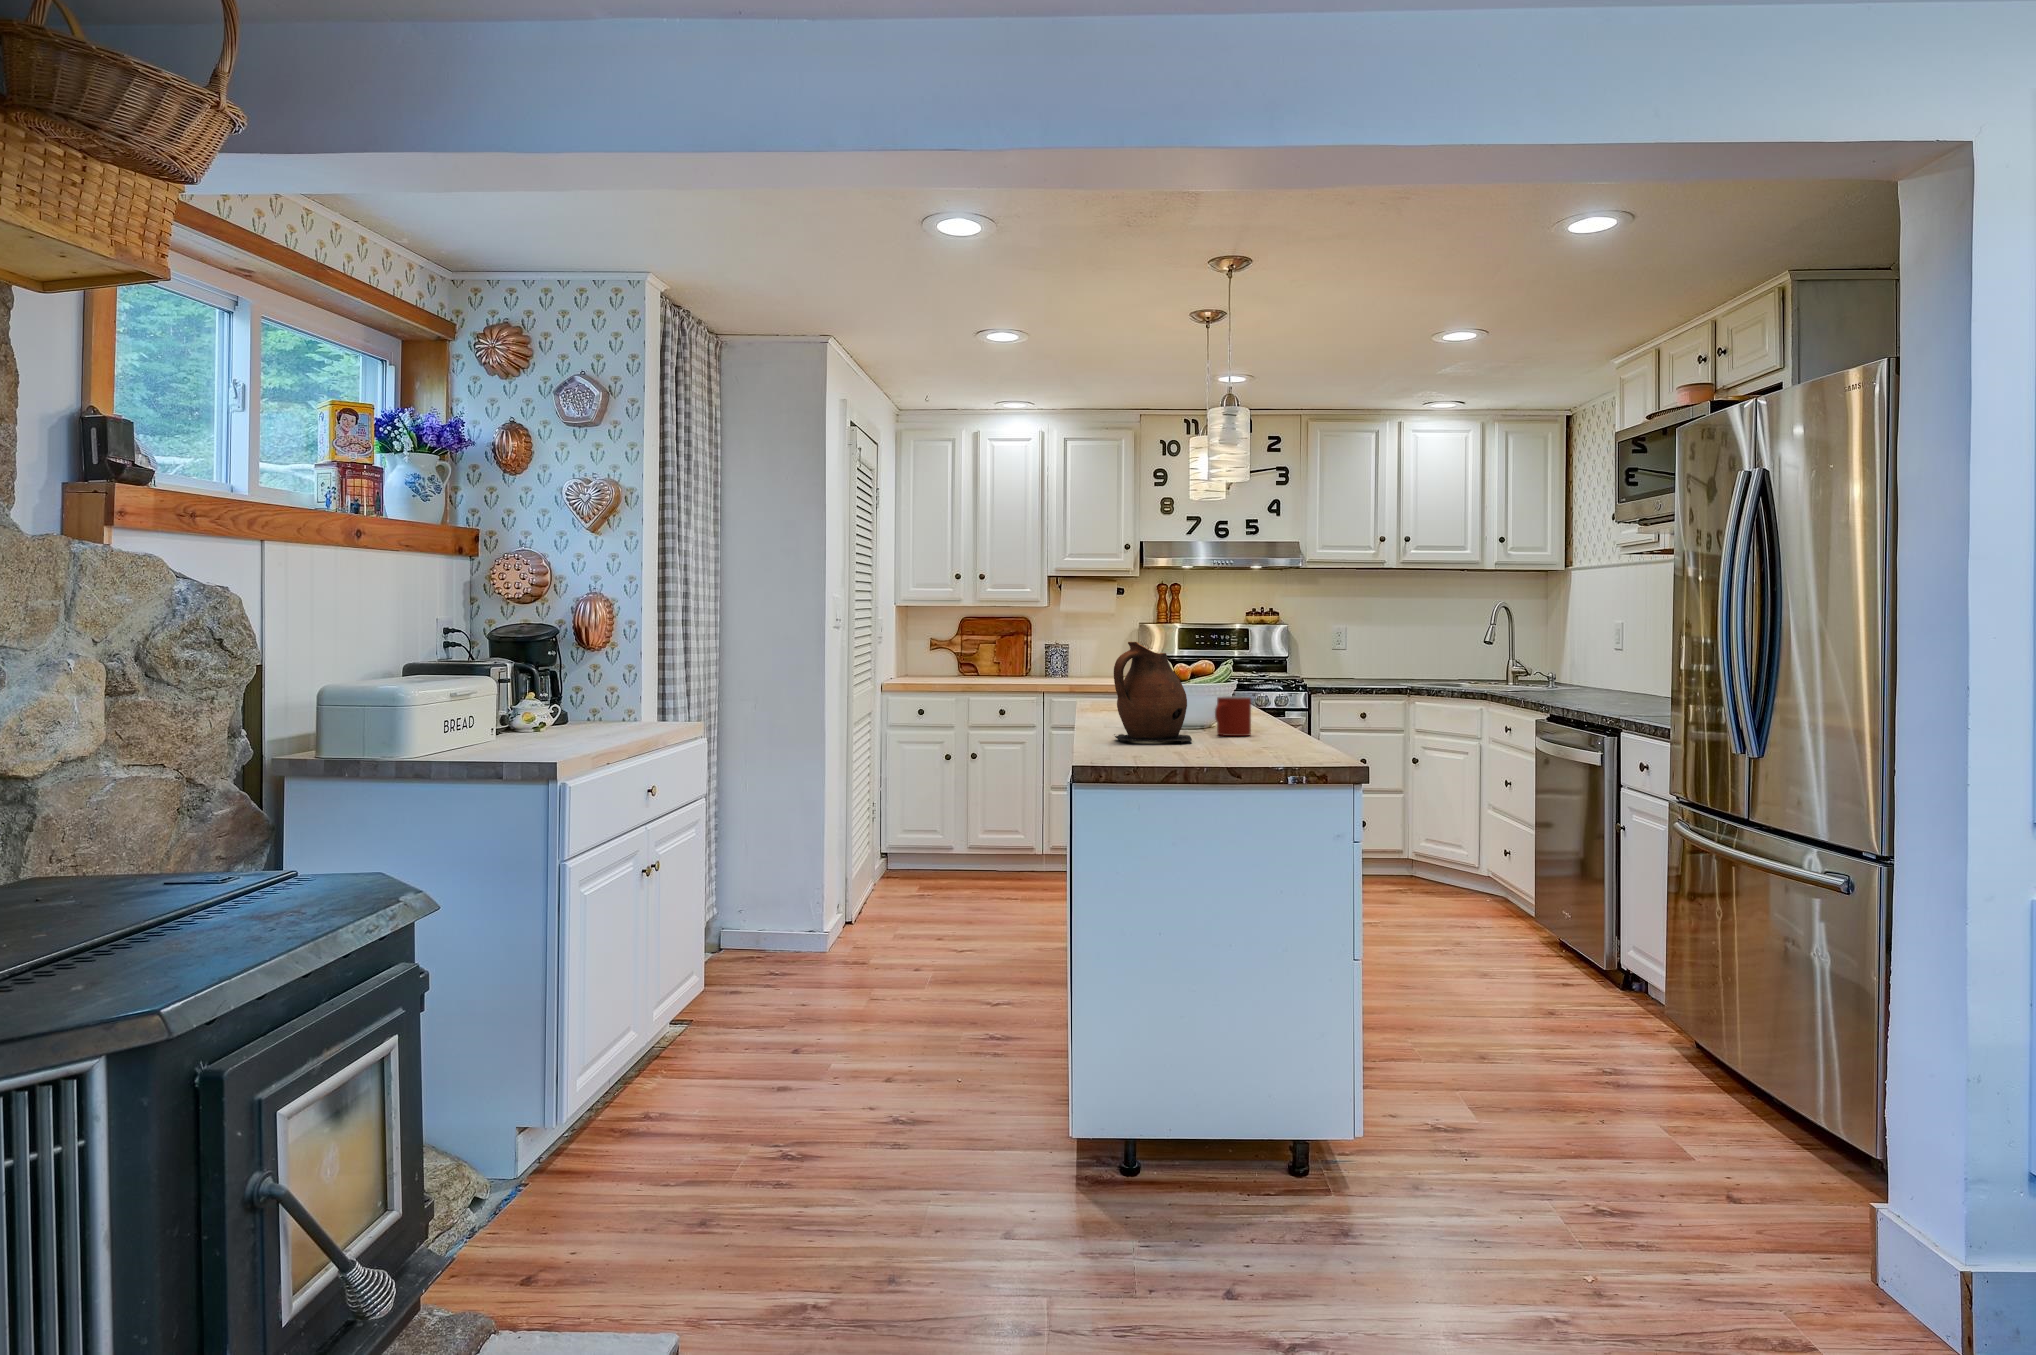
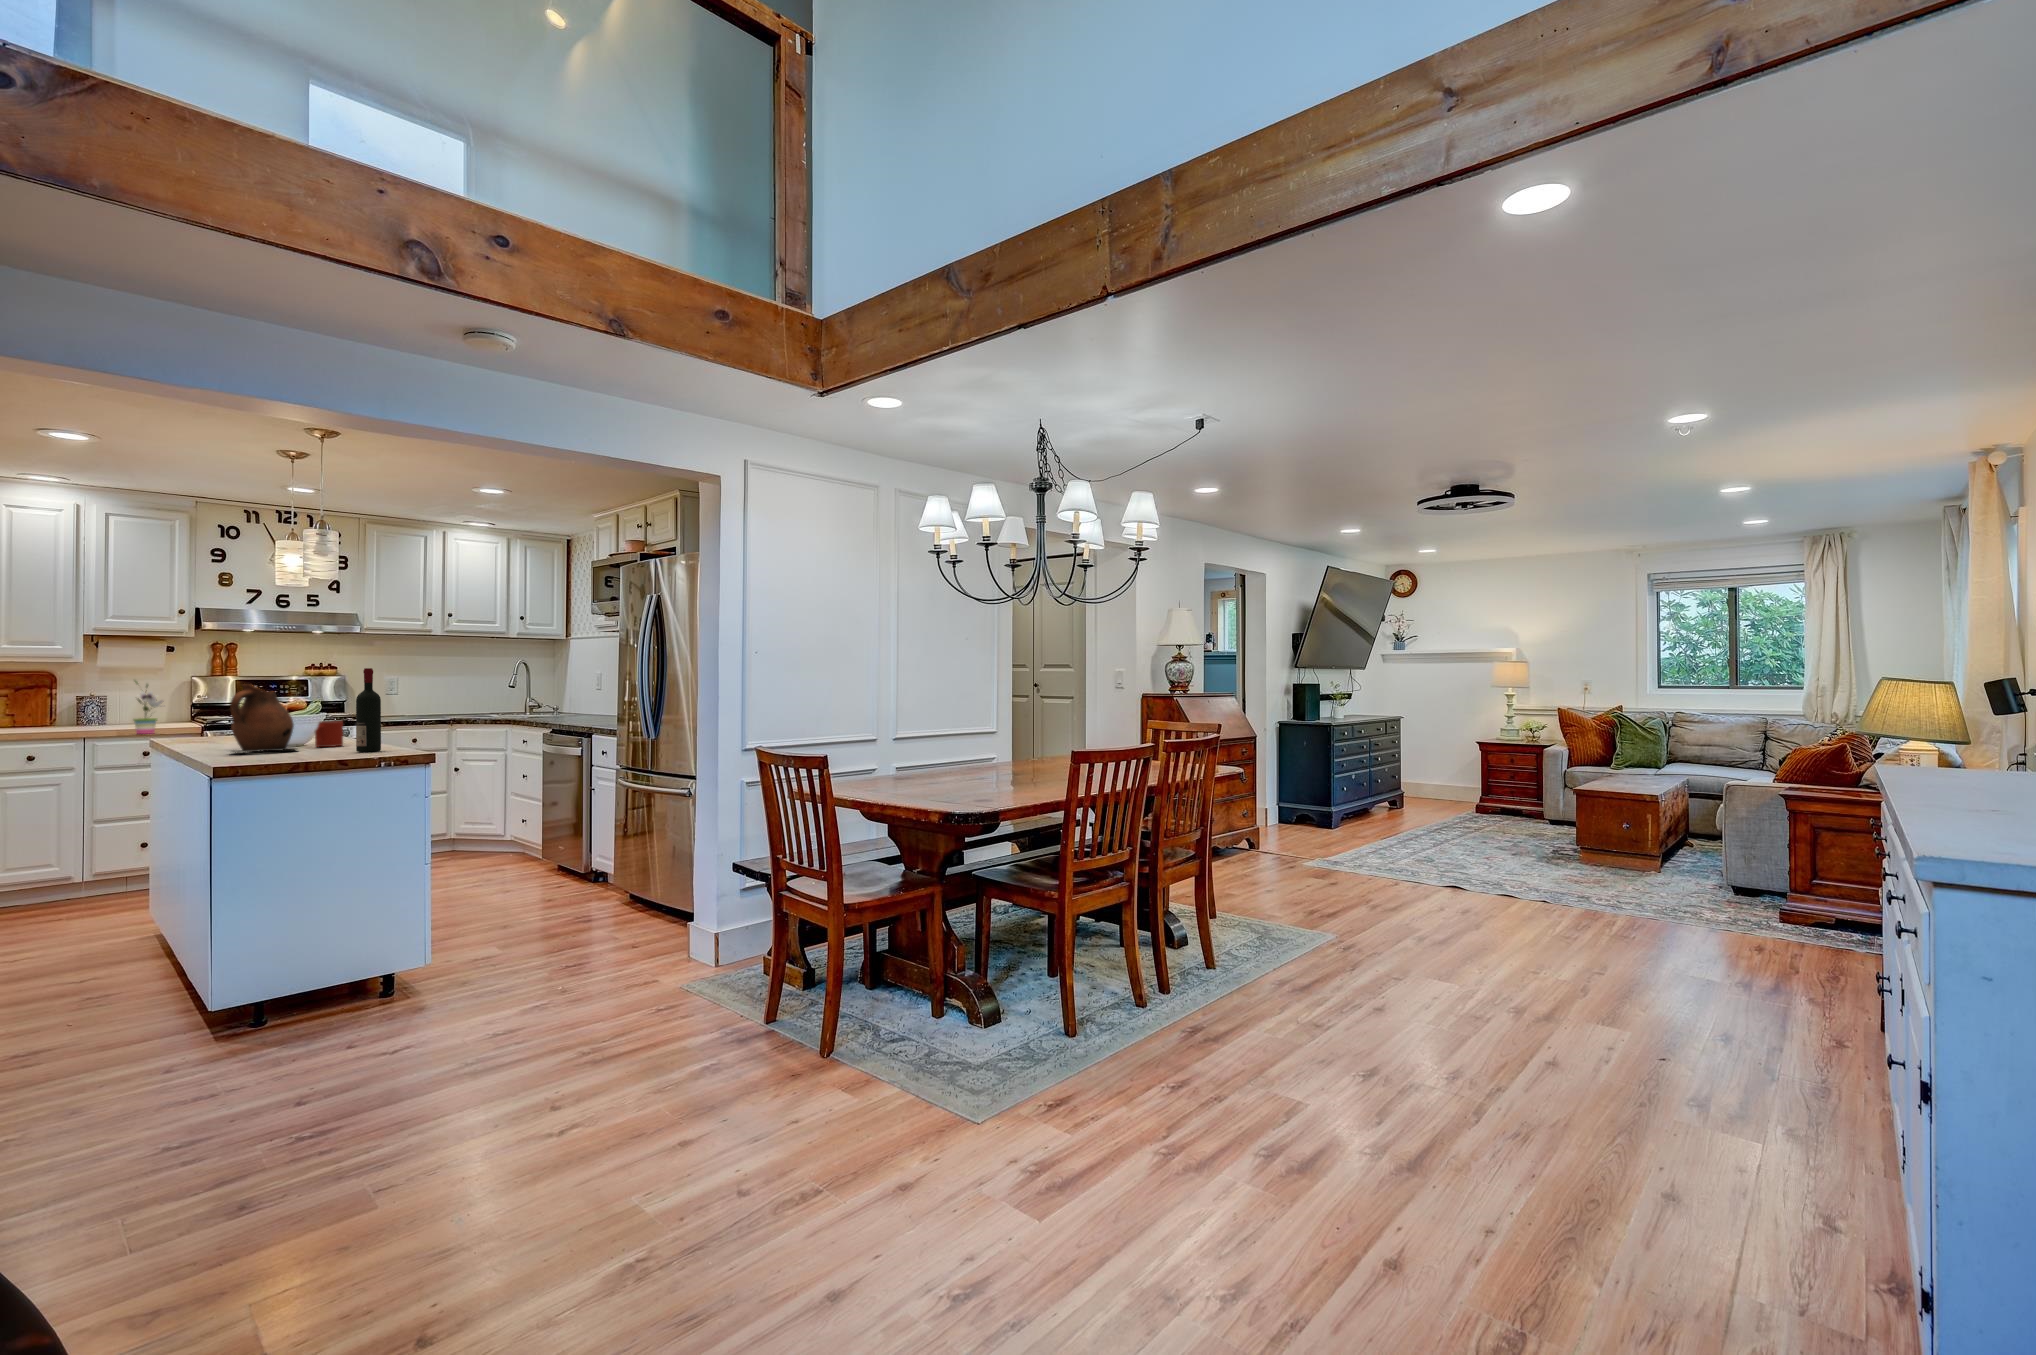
wine bottle: none [1256,619,1291,755] -> present [356,668,381,752]
potted plant: none [1082,628,1111,691] -> present [134,681,164,734]

